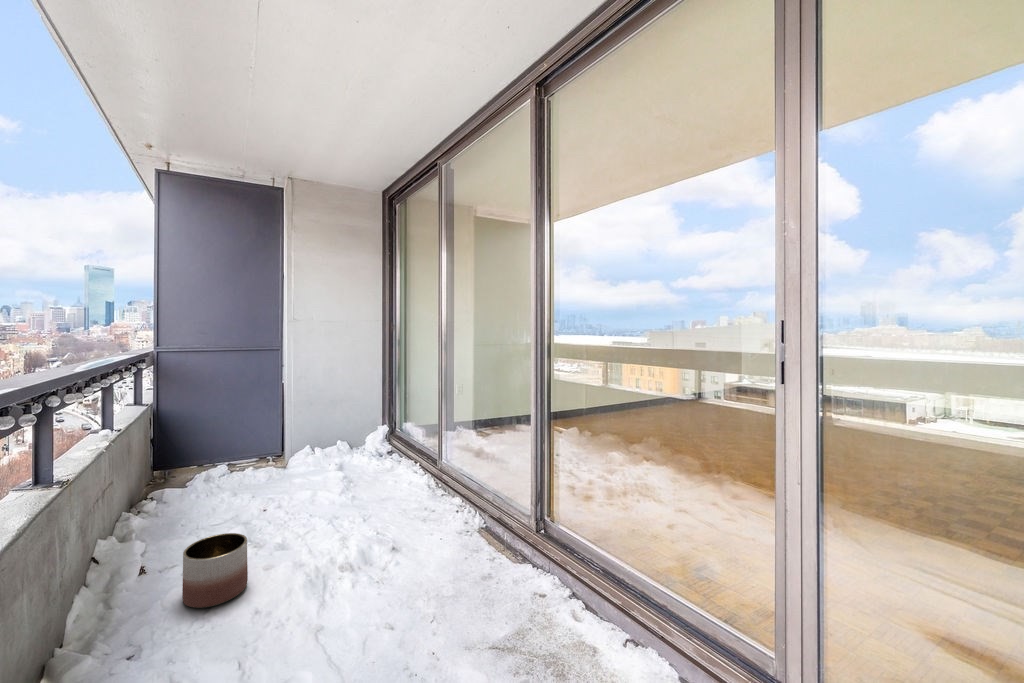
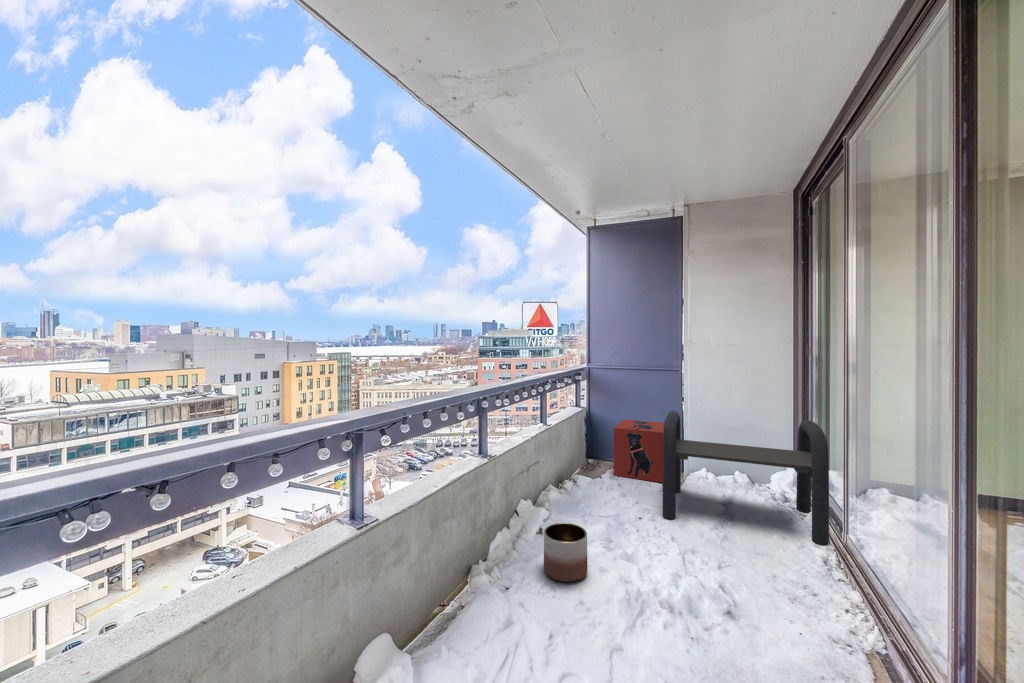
bench: none [282,384,425,500] -> present [662,411,829,546]
storage box: none [207,407,273,479] -> present [614,419,664,482]

